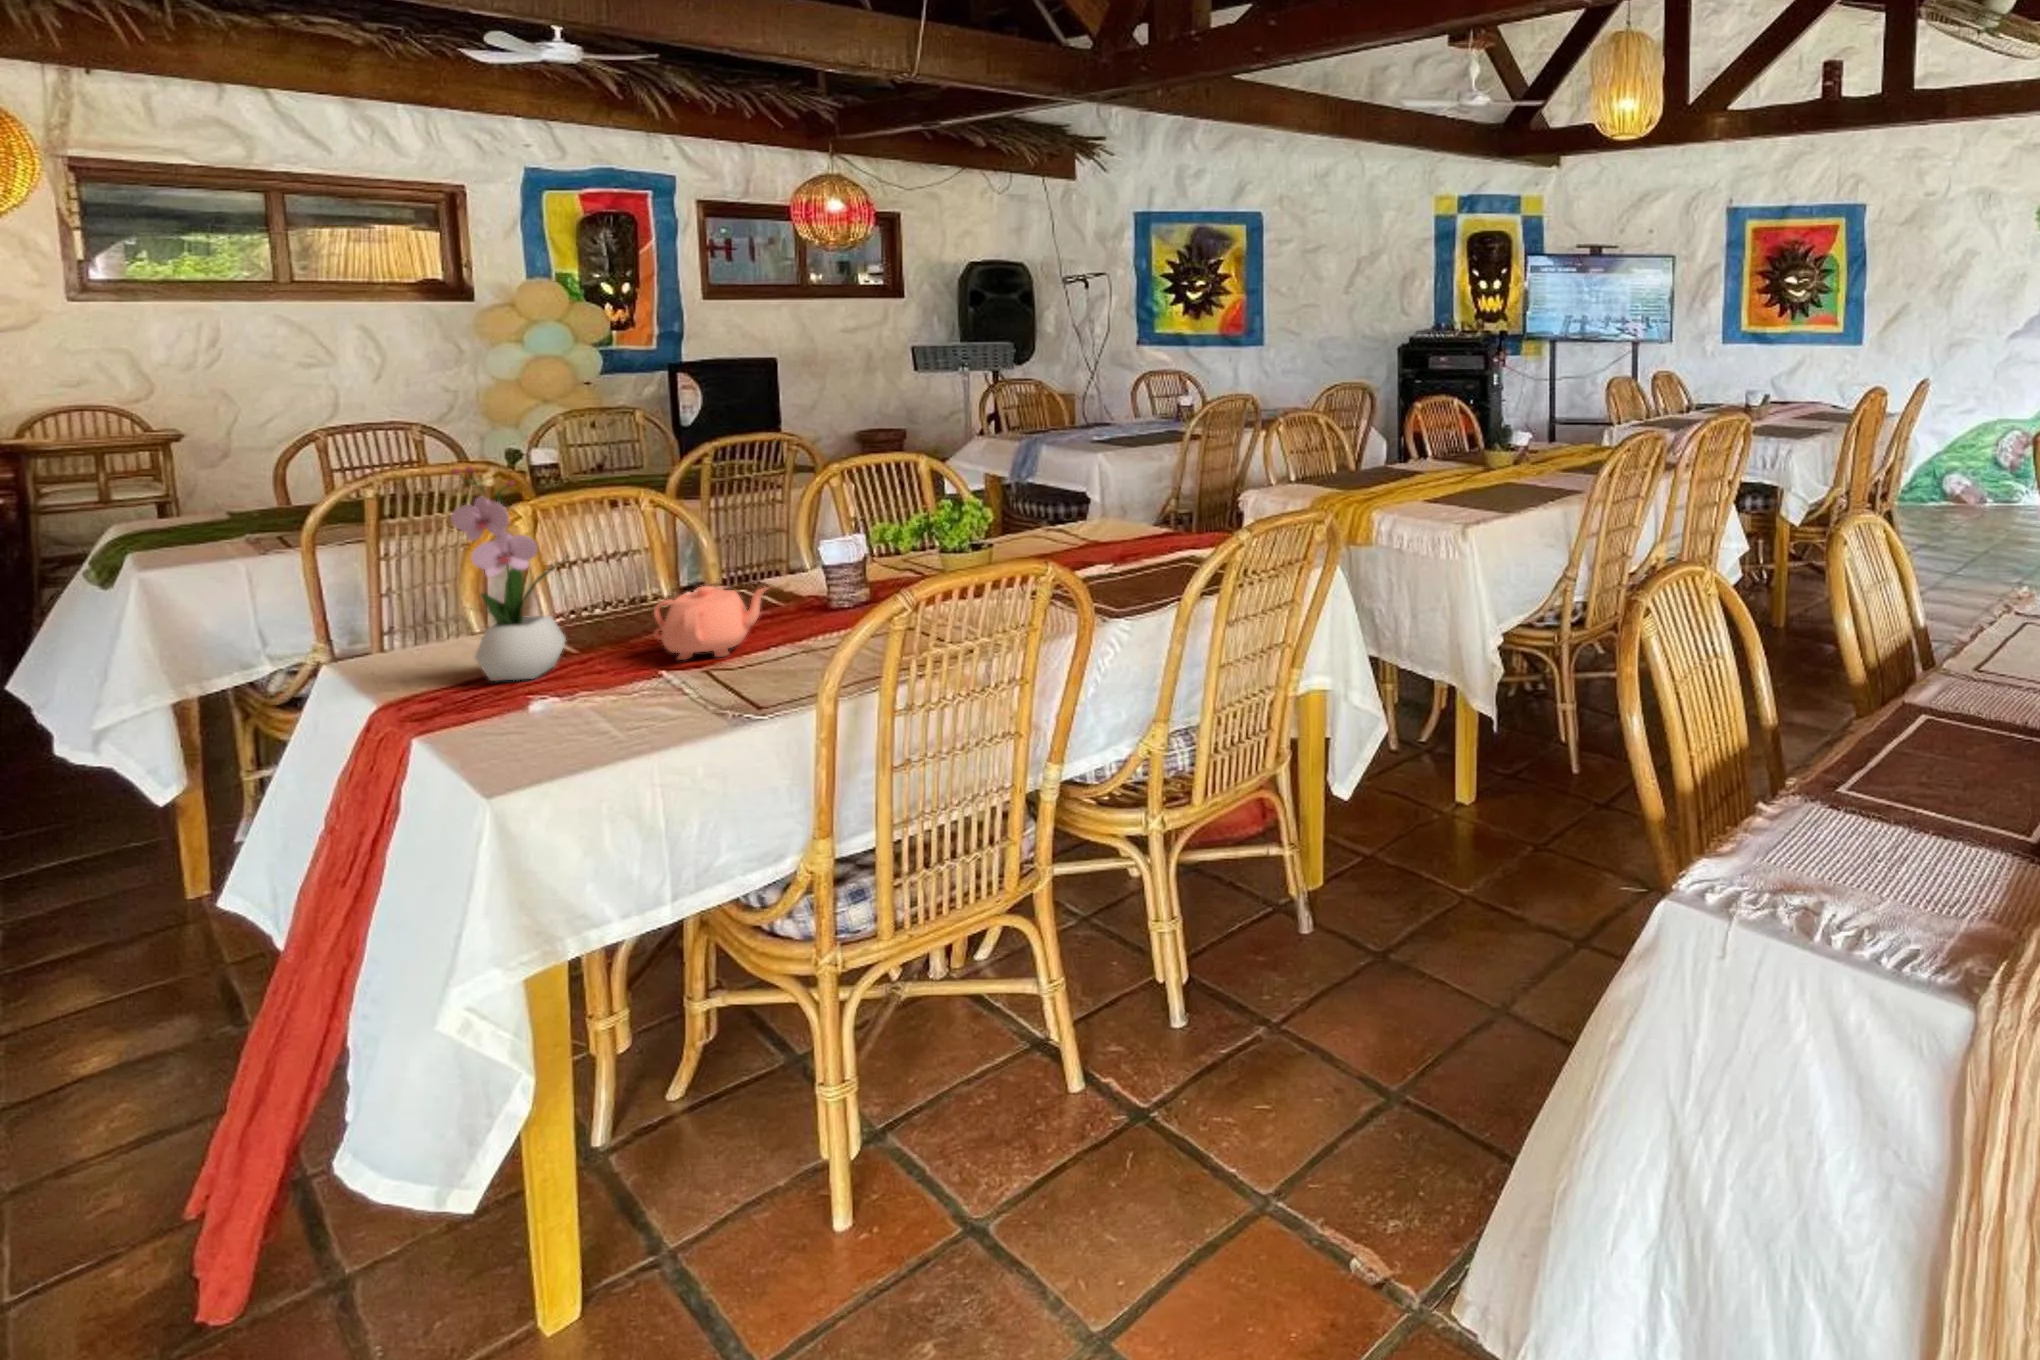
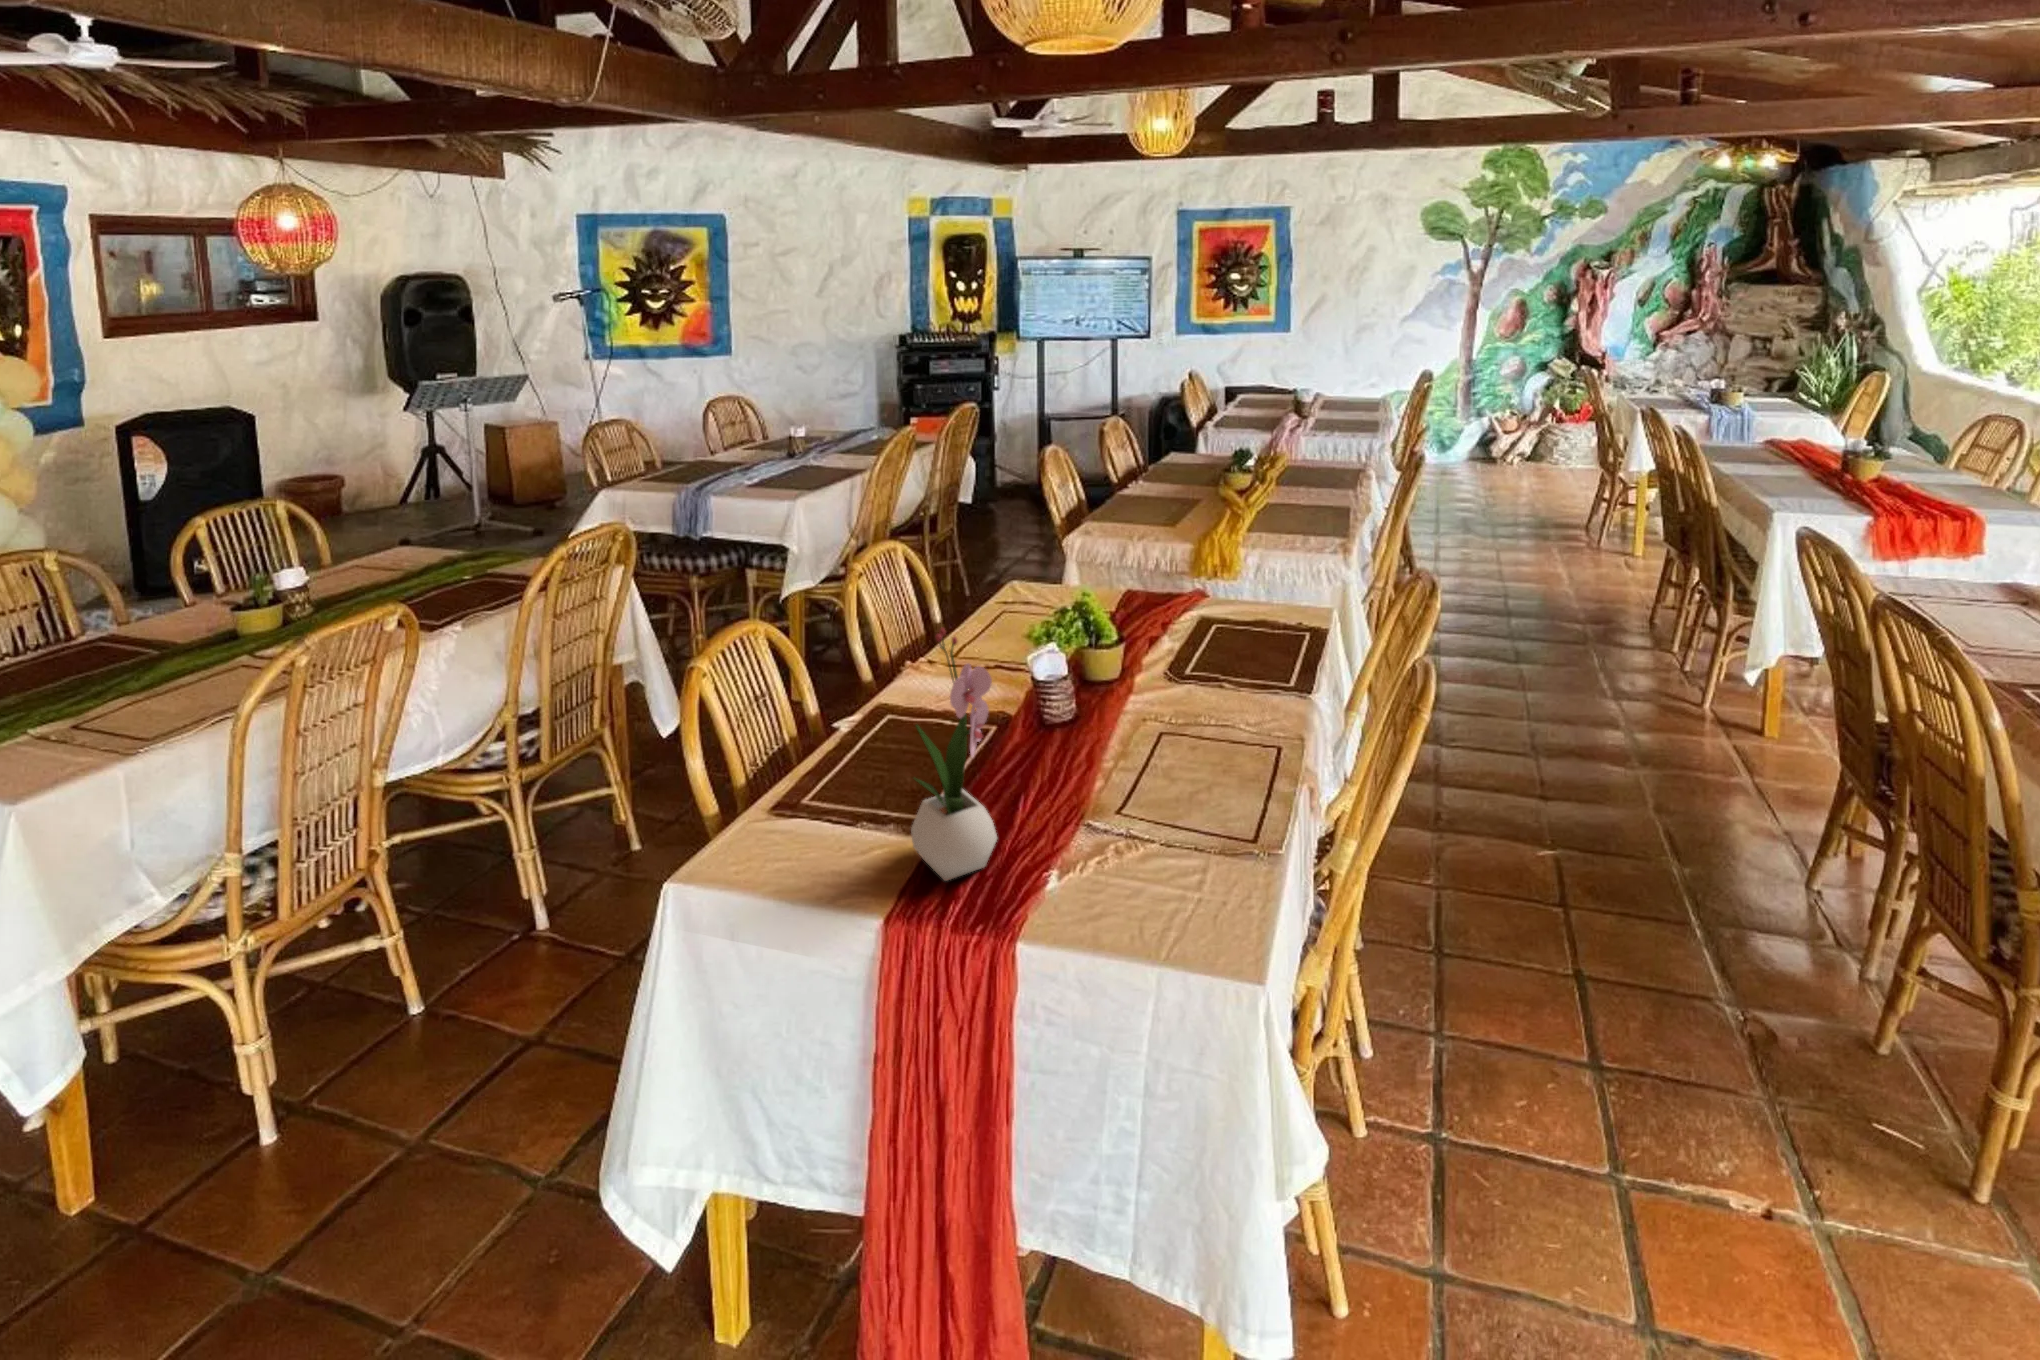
teapot: present [654,586,768,660] -> none [1033,708,1126,809]

